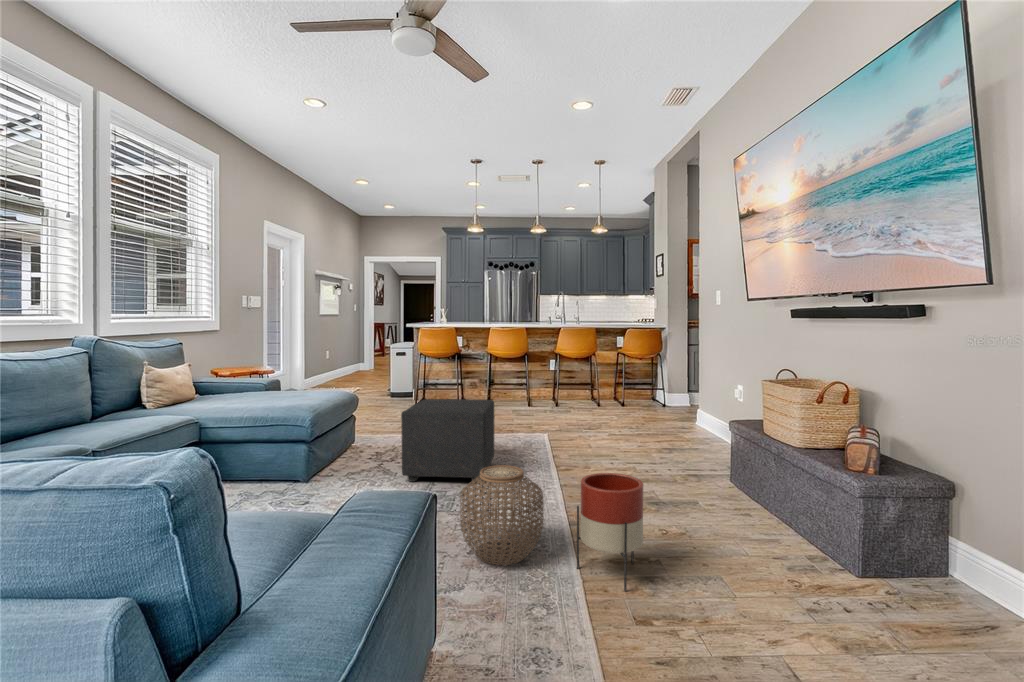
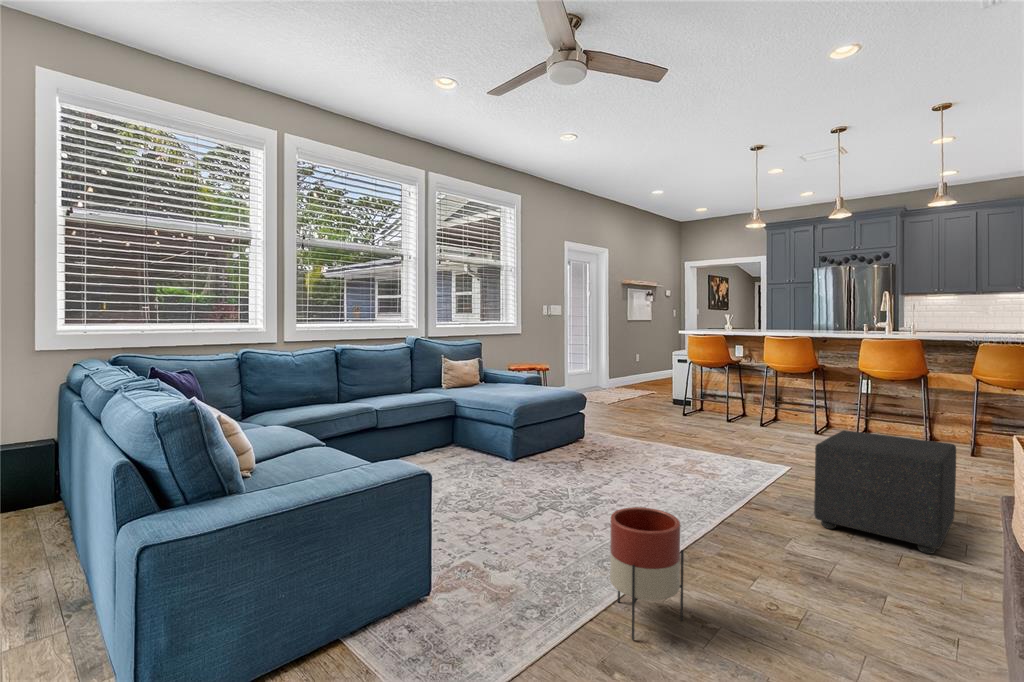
ottoman: present [401,399,494,482] -> present [814,430,956,554]
woven basket: present [460,465,544,565] -> none [529,478,609,577]

